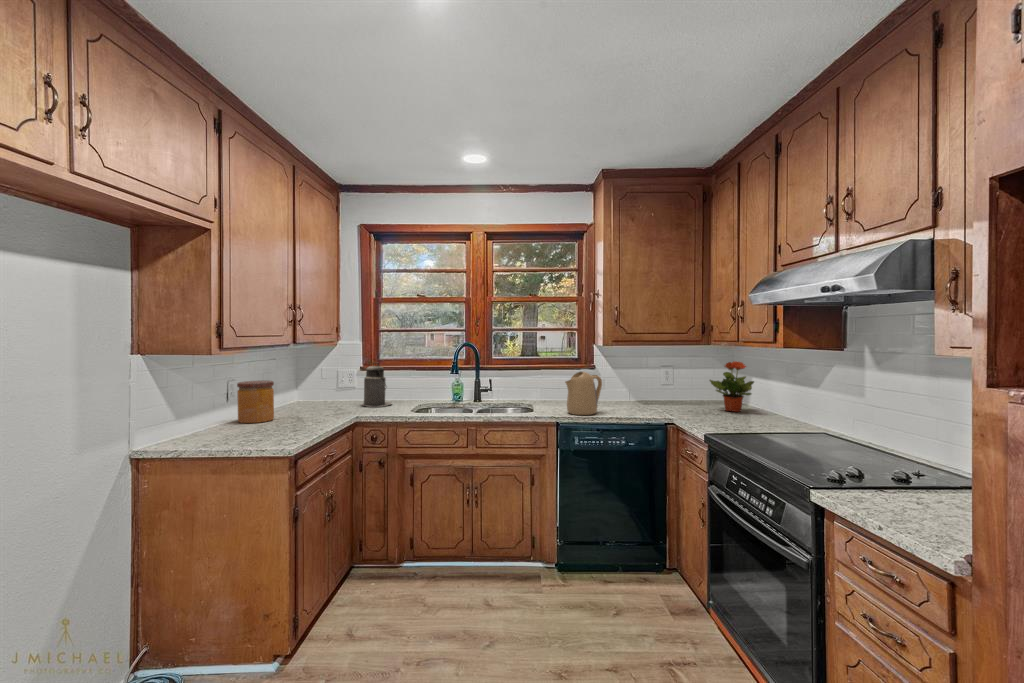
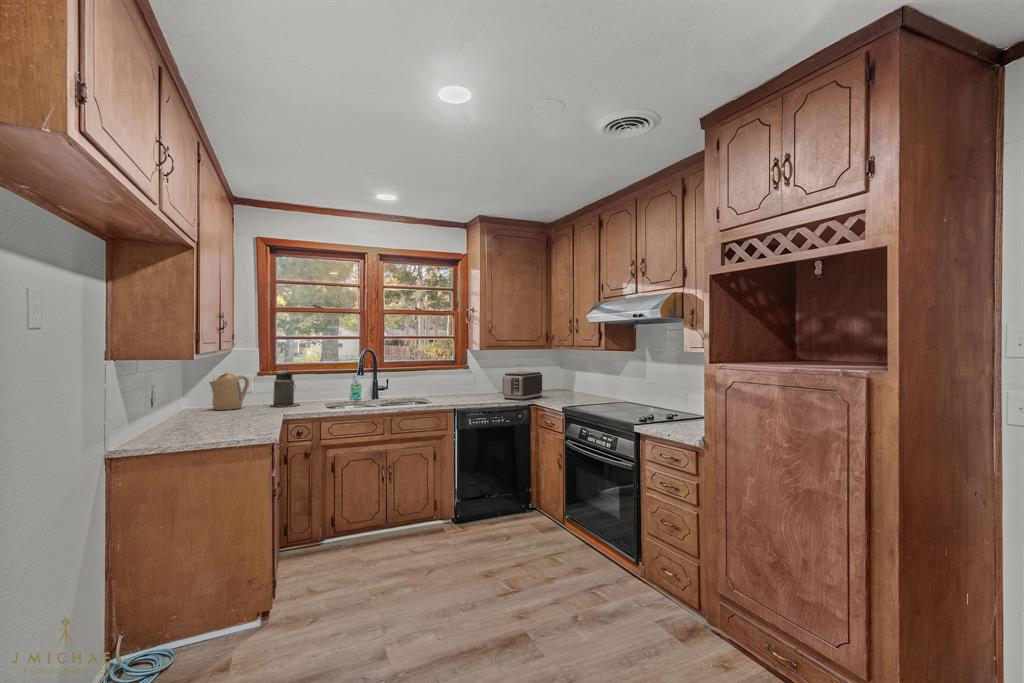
potted plant: present [710,361,754,412] -> none [551,360,581,396]
kettle: present [565,372,602,415] -> present [209,373,249,410]
toaster: none [633,375,693,416] -> present [503,371,542,400]
jar: present [237,380,274,423] -> none [175,385,211,424]

